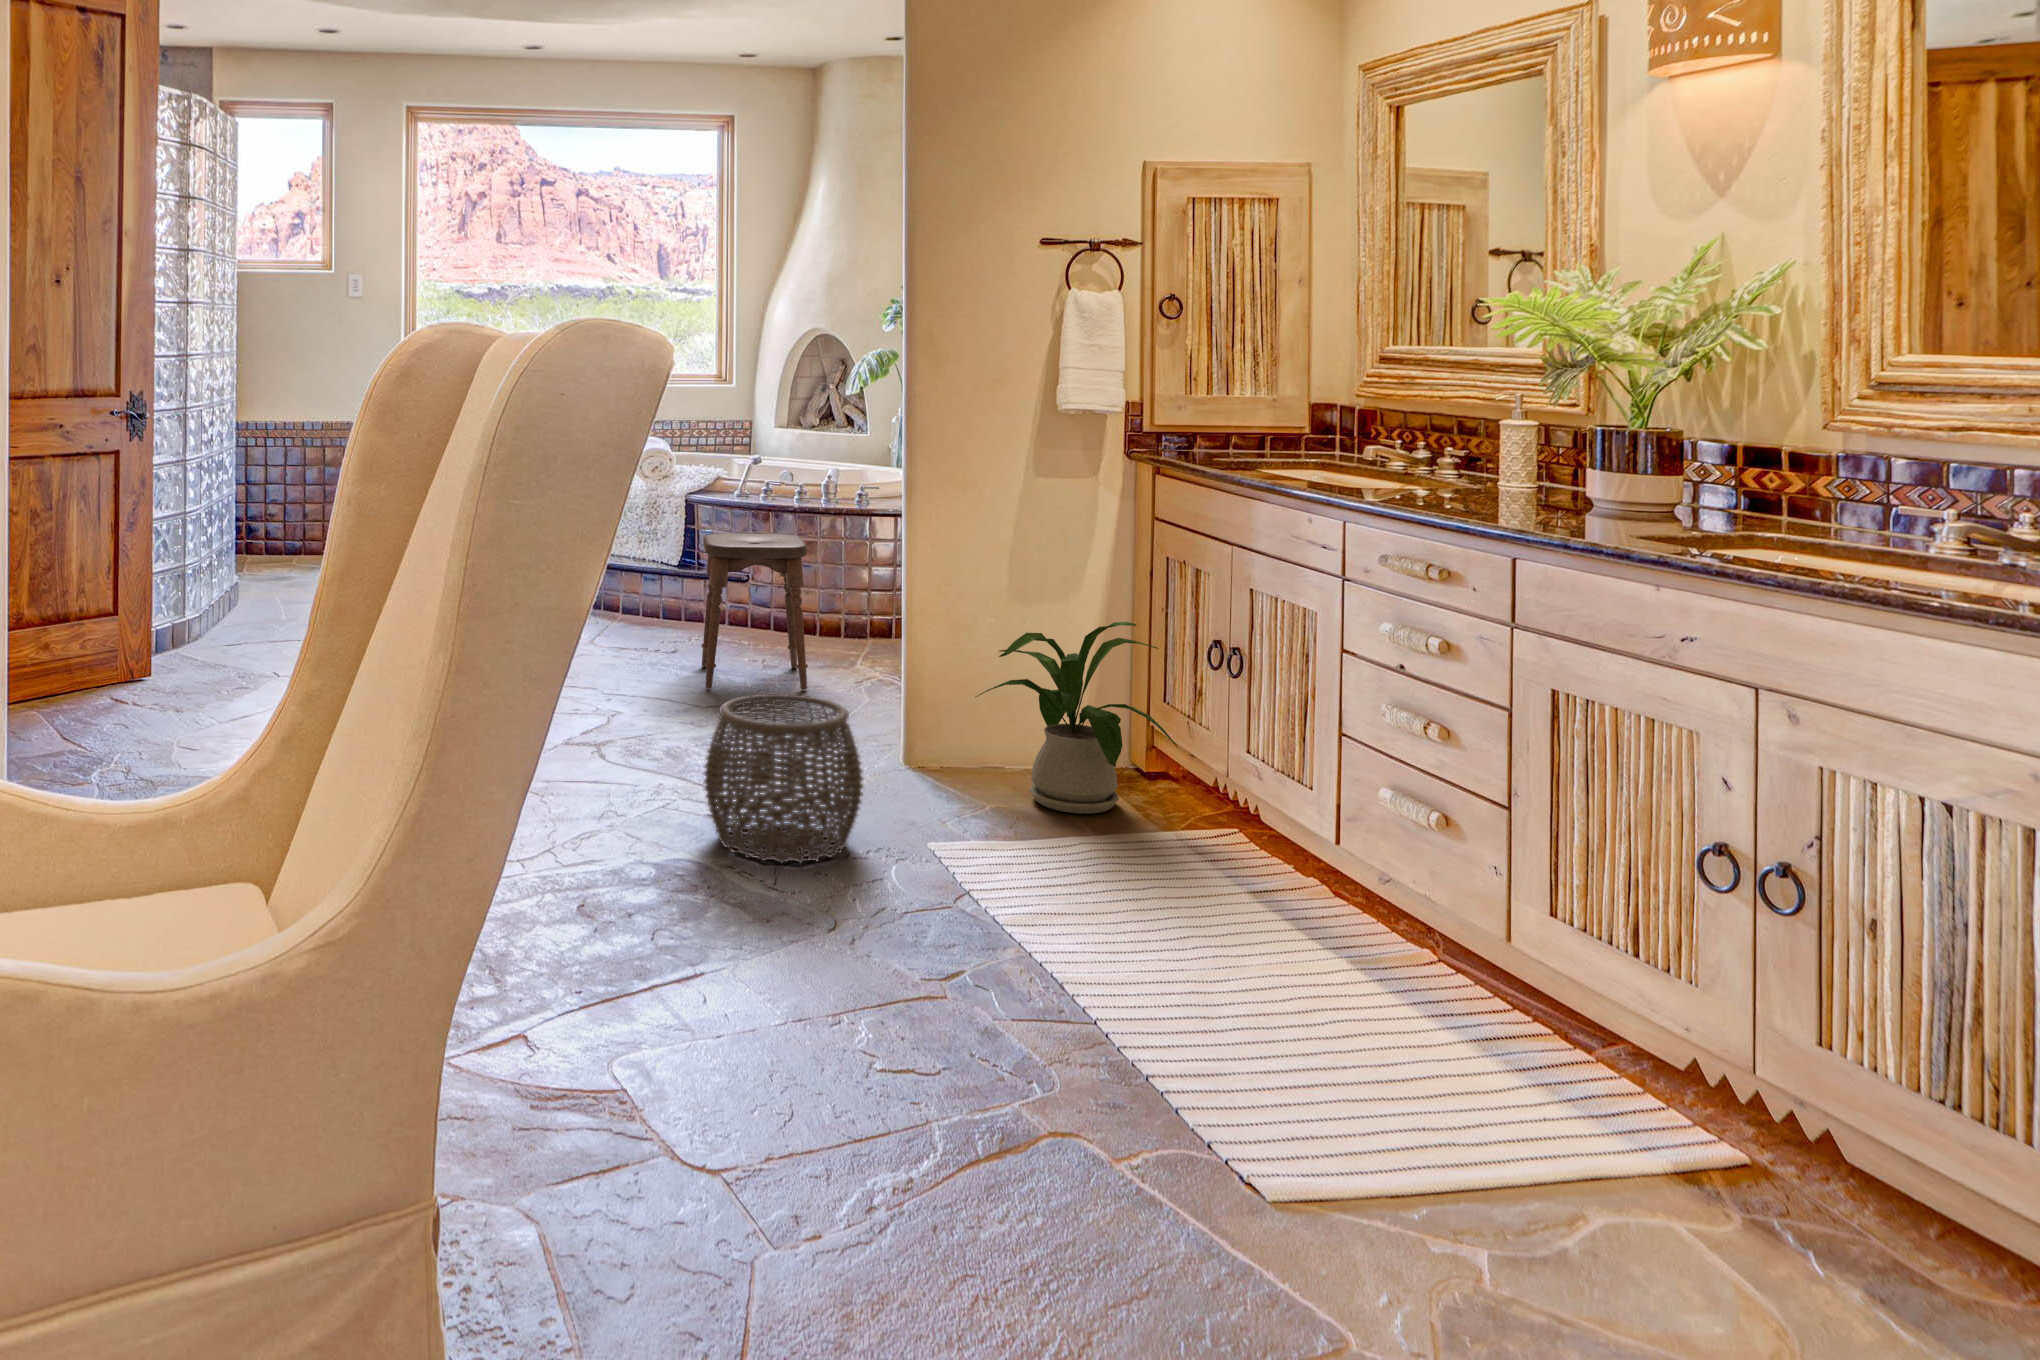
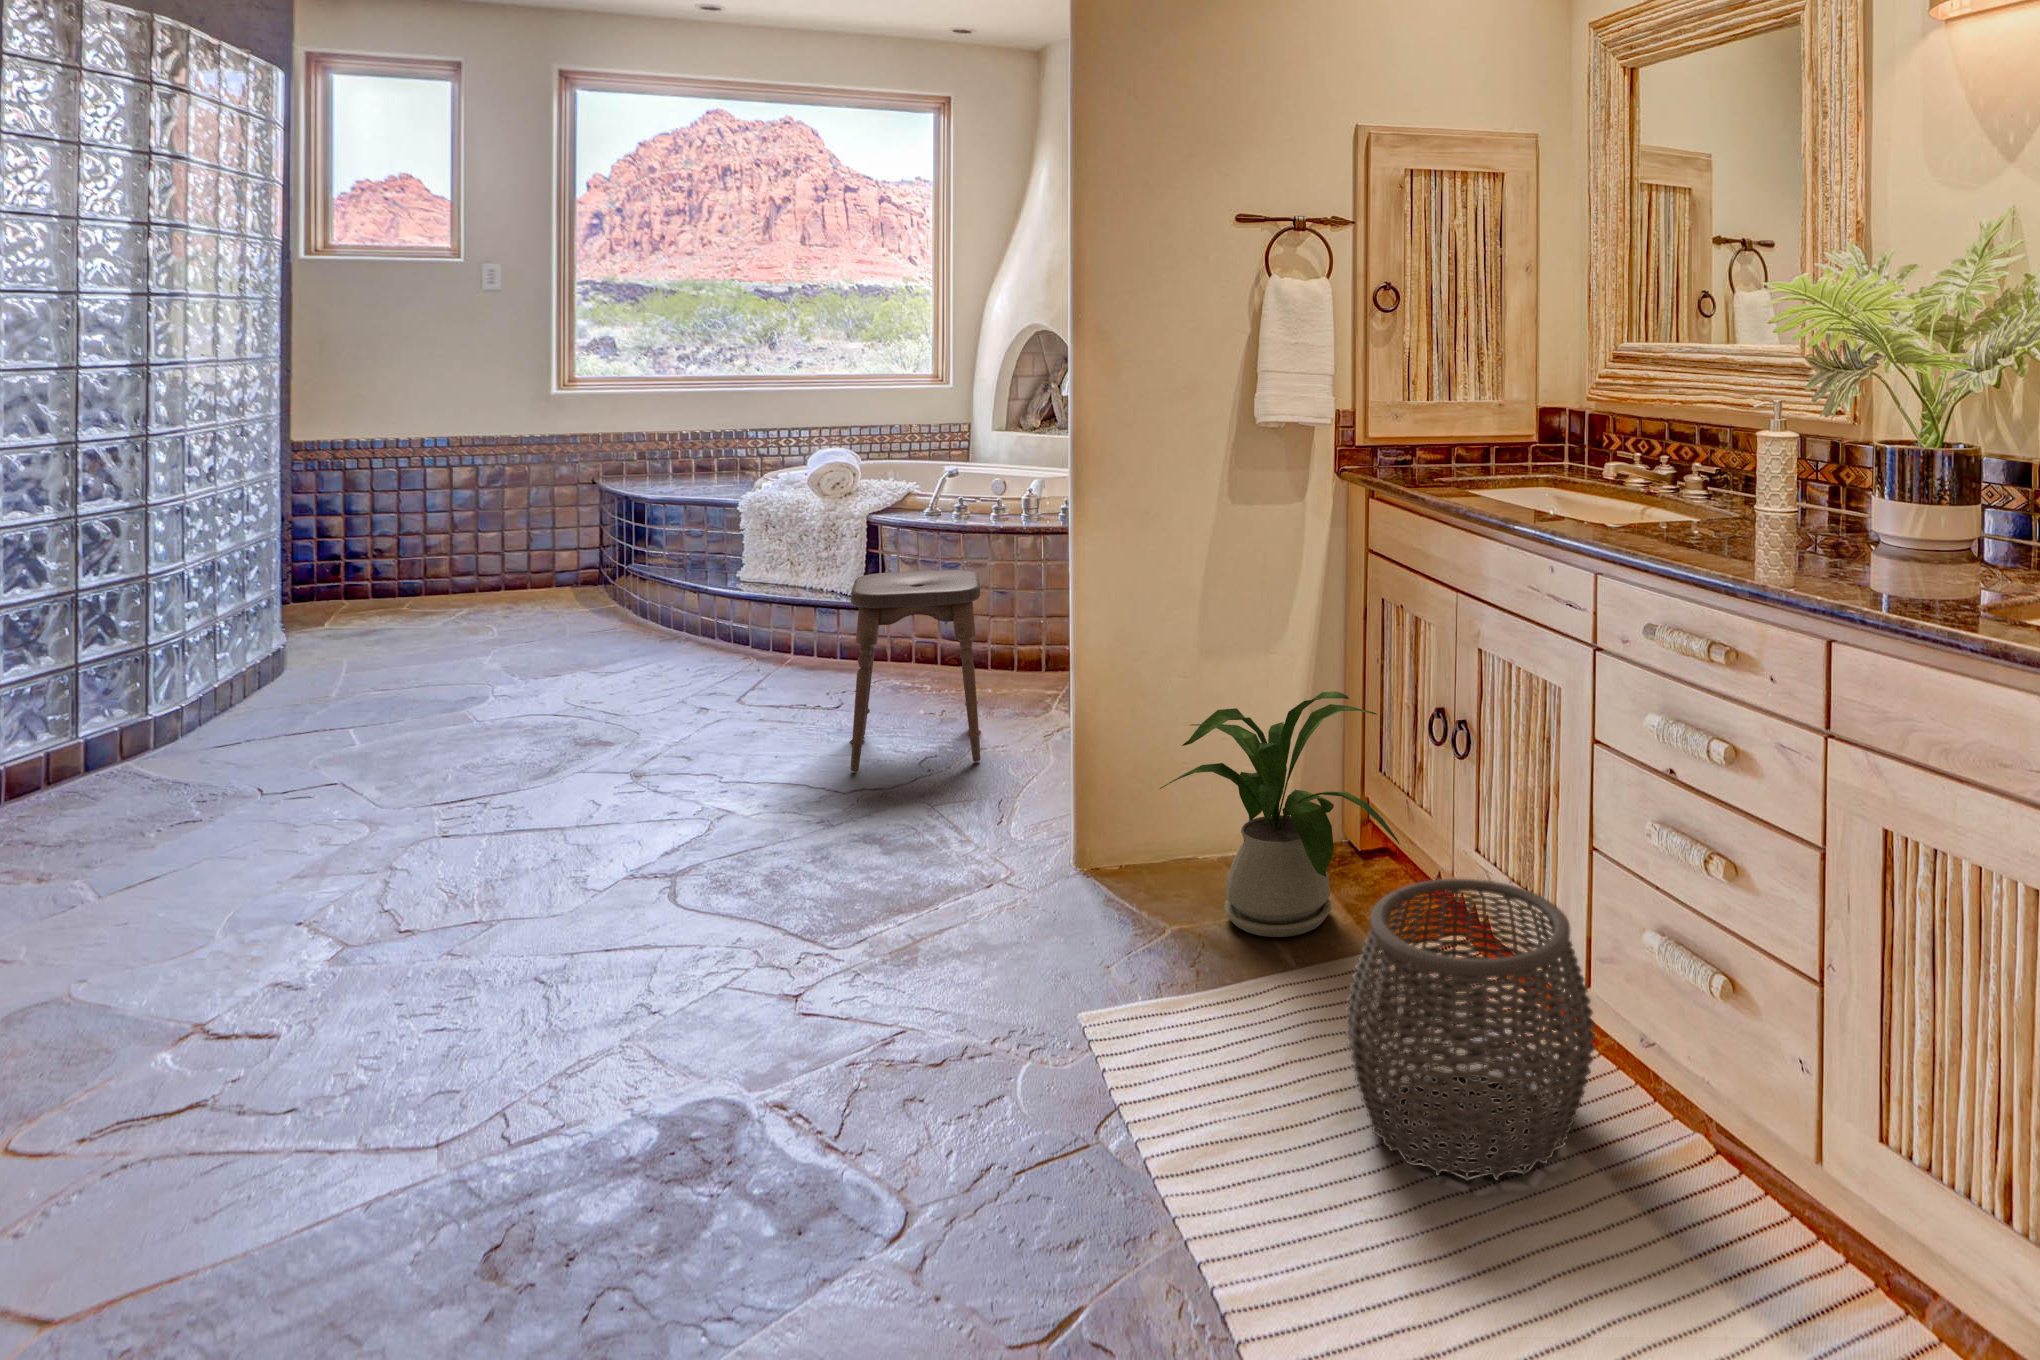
woven basket: present [704,694,863,863] -> present [1345,879,1596,1180]

